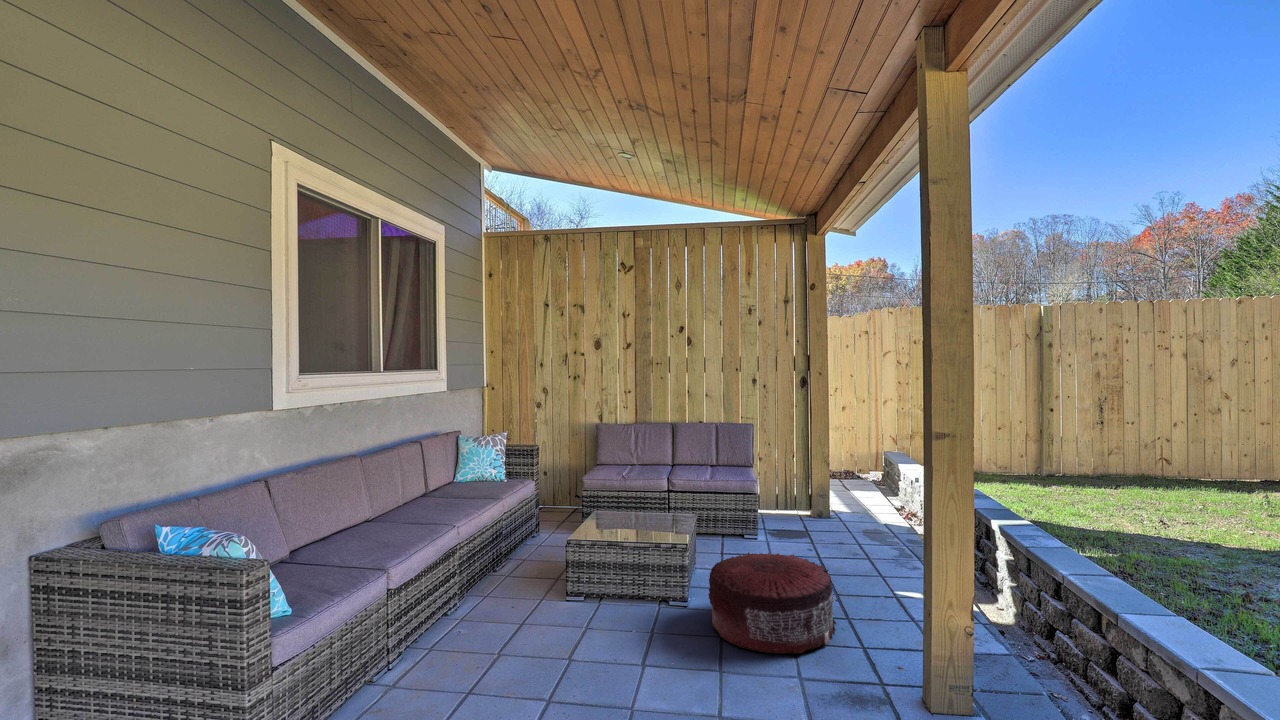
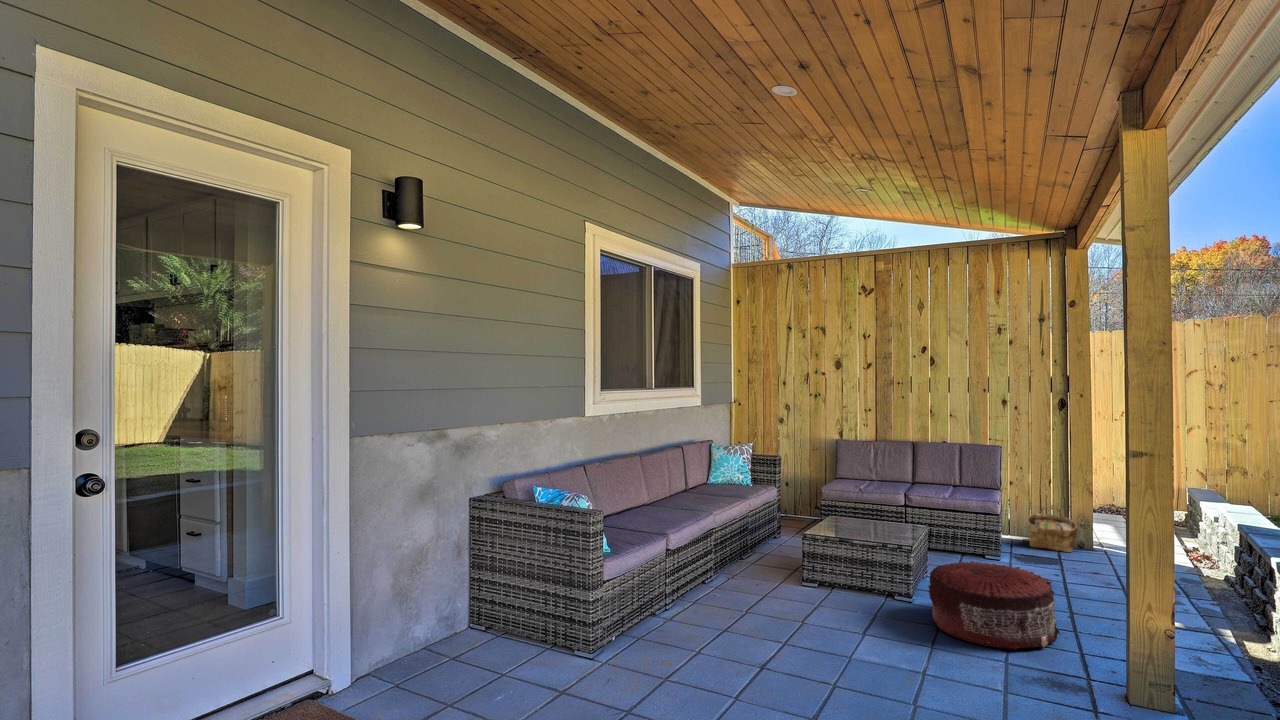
woven basket: none [775,479,818,523] -> present [1026,506,1078,552]

